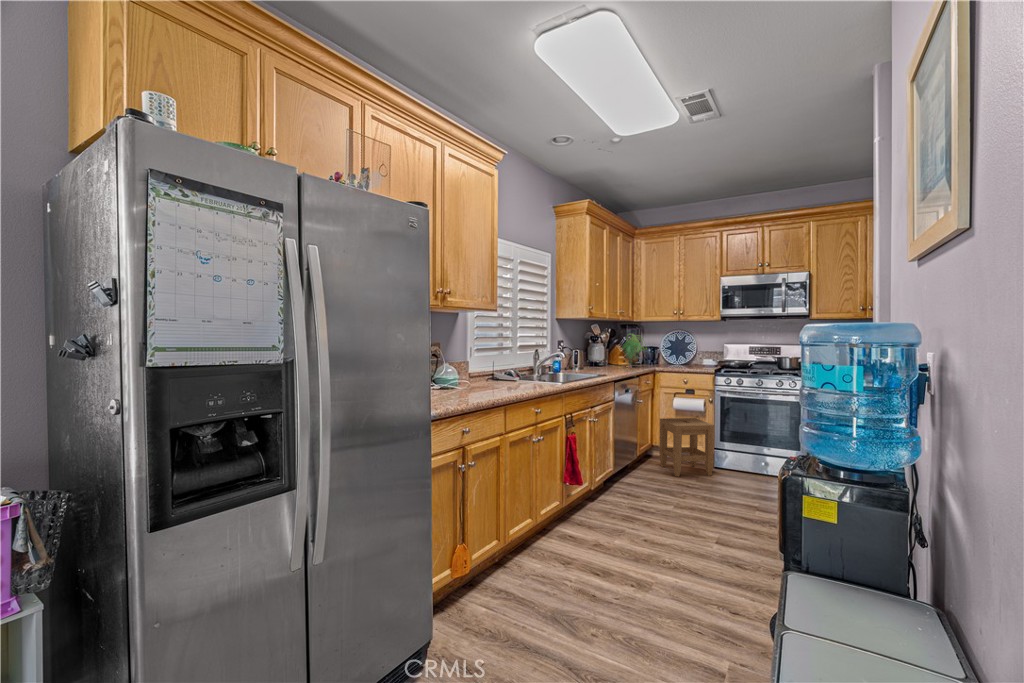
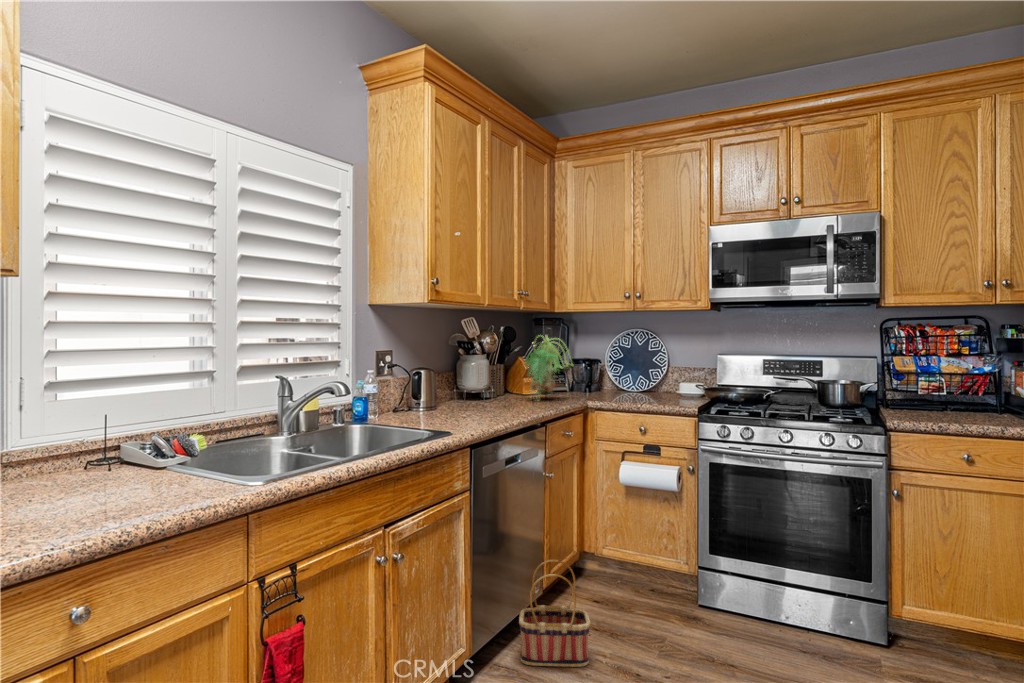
stool: present [660,418,714,477] -> none [590,505,697,642]
basket: none [631,437,665,483] -> present [519,560,590,667]

